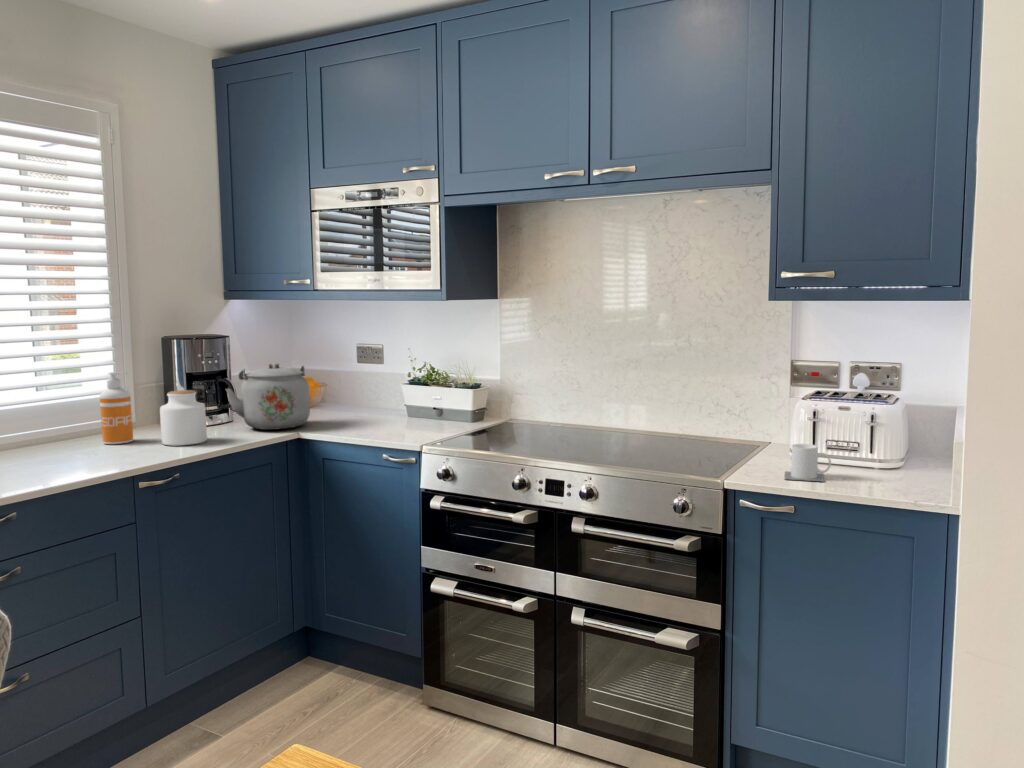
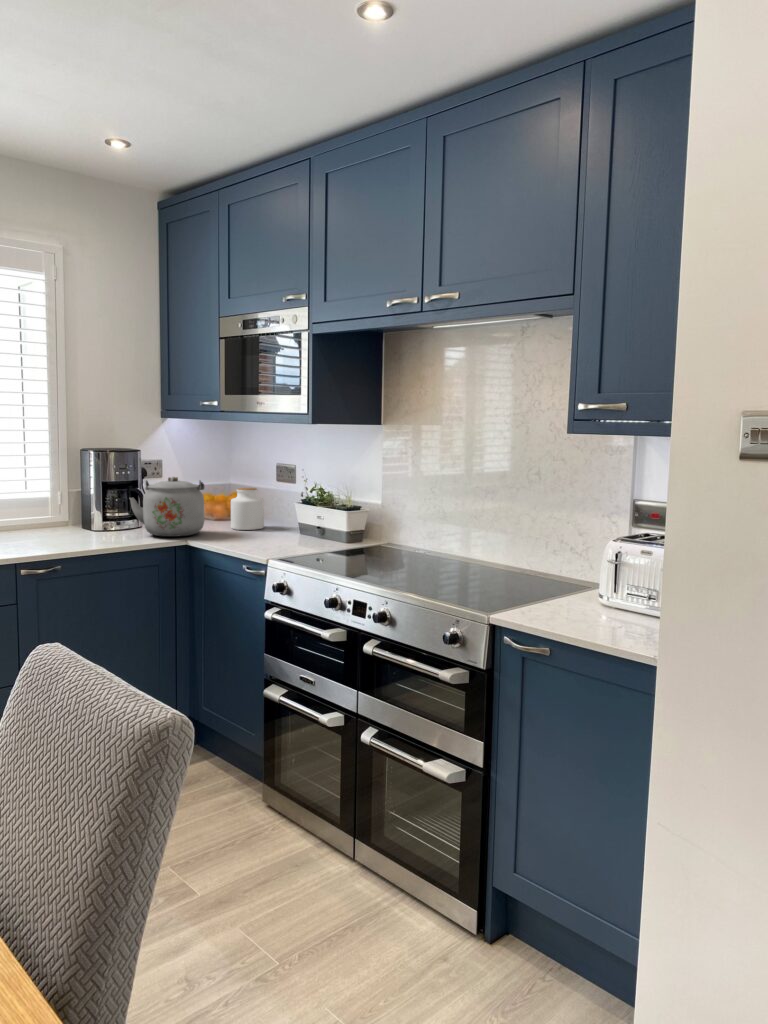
soap dispenser: present [100,372,133,444] -> none [20,478,48,540]
jar: present [160,390,207,446] -> present [231,488,264,530]
mug: present [785,444,831,481] -> none [552,584,604,626]

